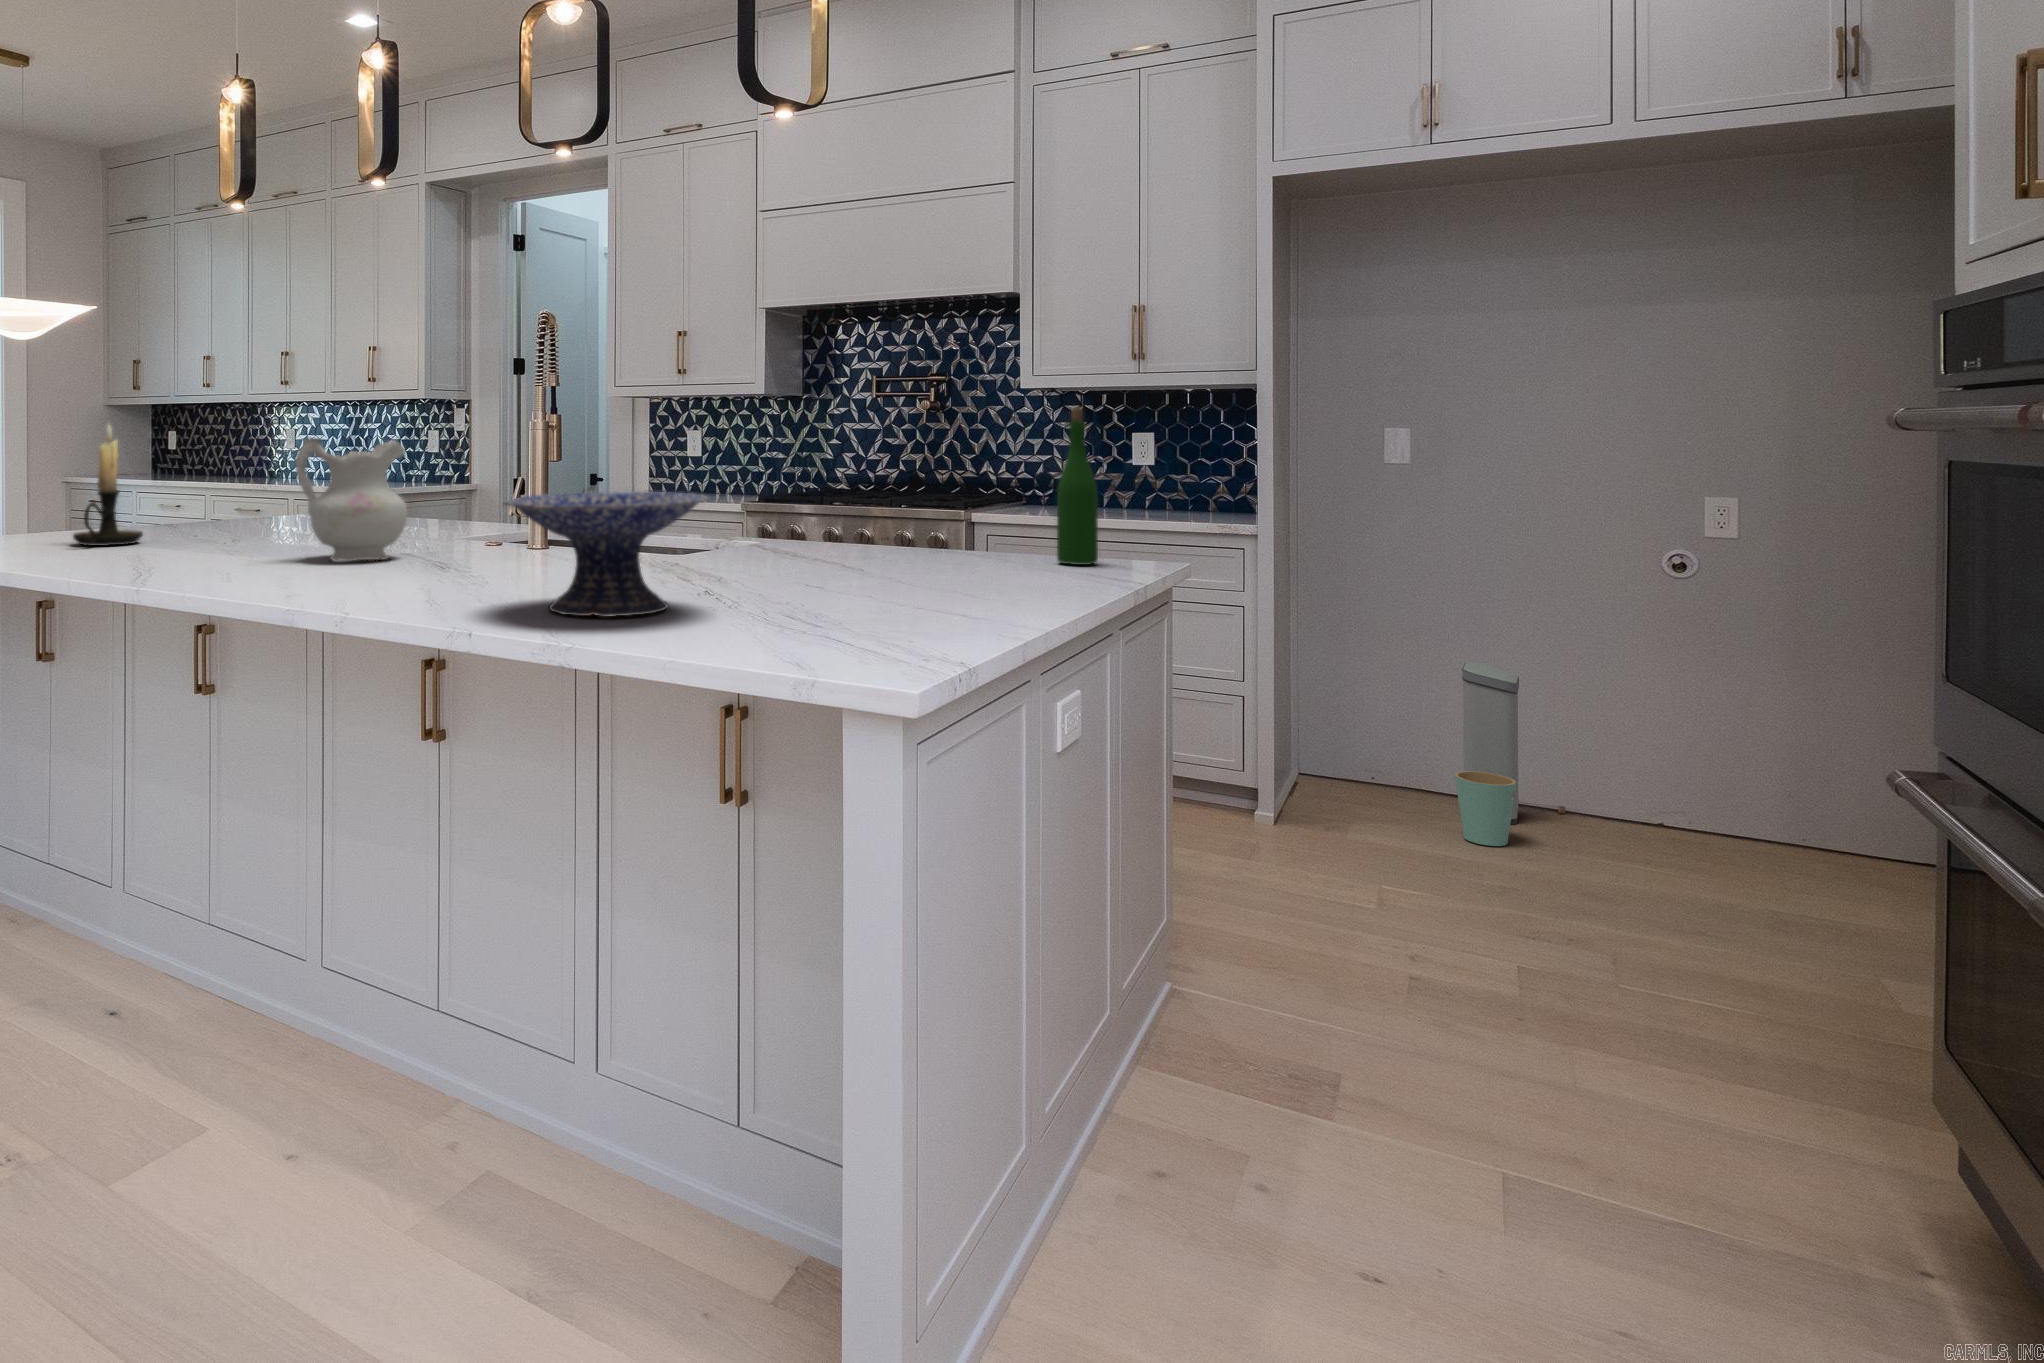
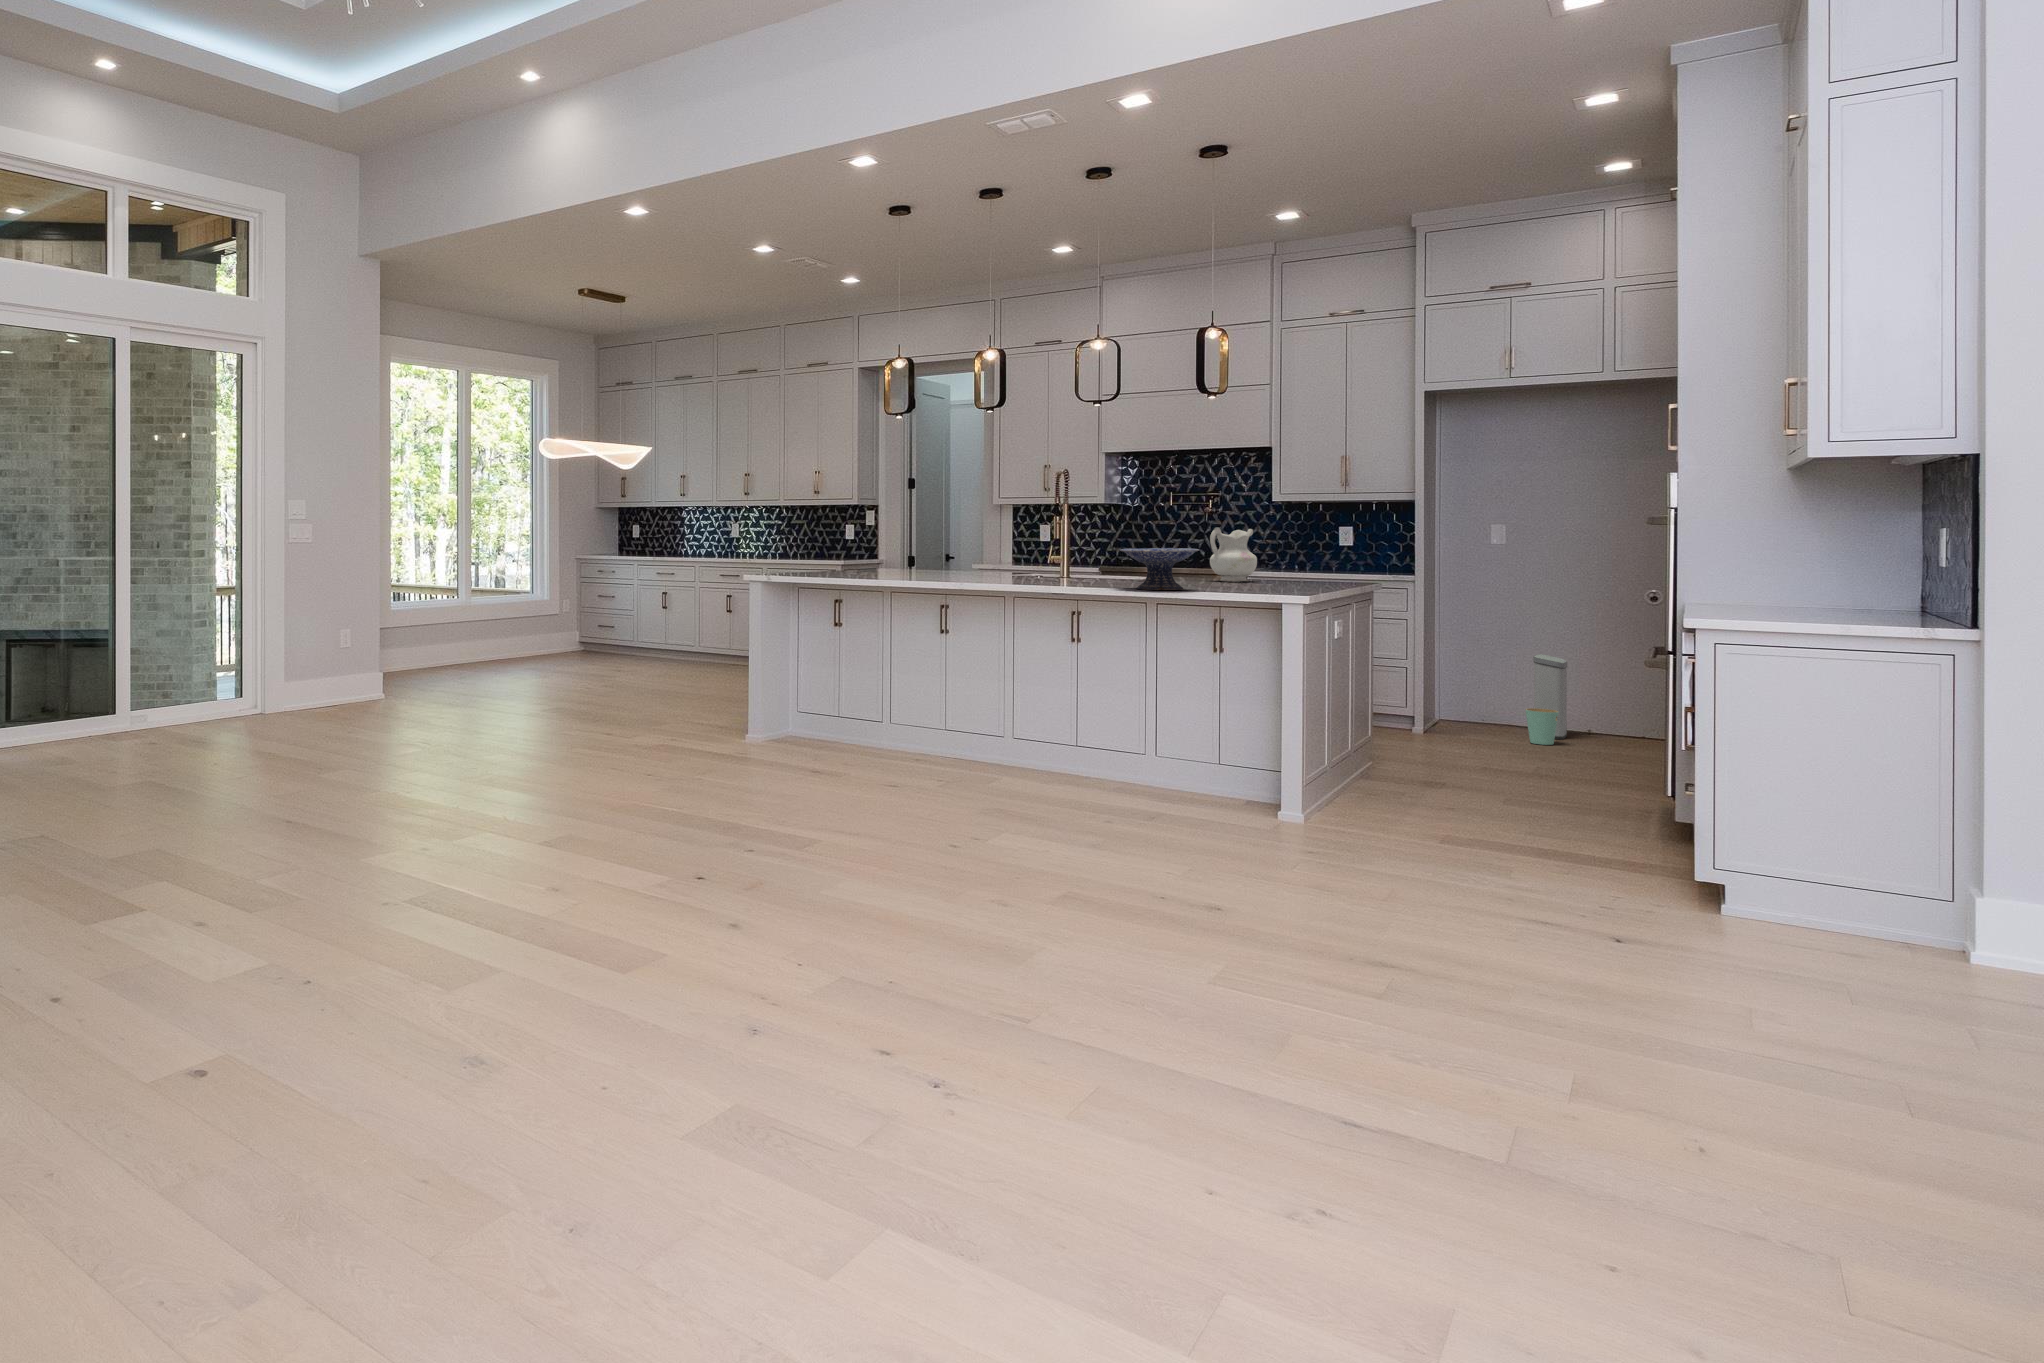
wine bottle: present [1057,407,1098,565] -> none [1318,515,1337,583]
candle holder: present [73,425,143,546] -> none [836,520,866,577]
ceramic pitcher: present [296,438,407,561] -> present [1210,527,1257,581]

